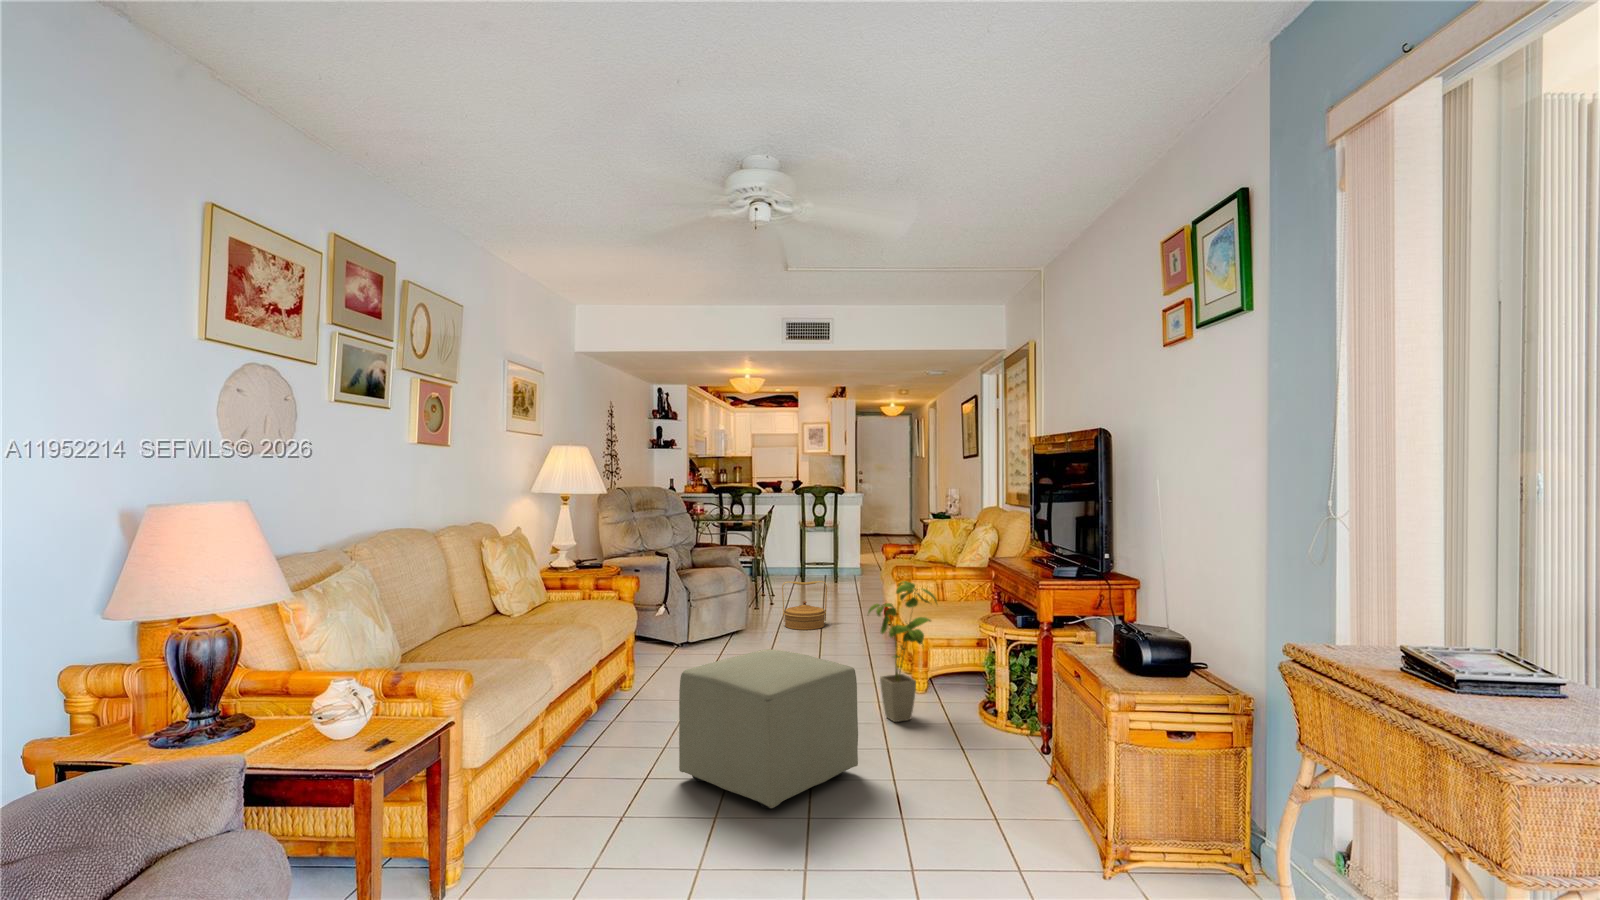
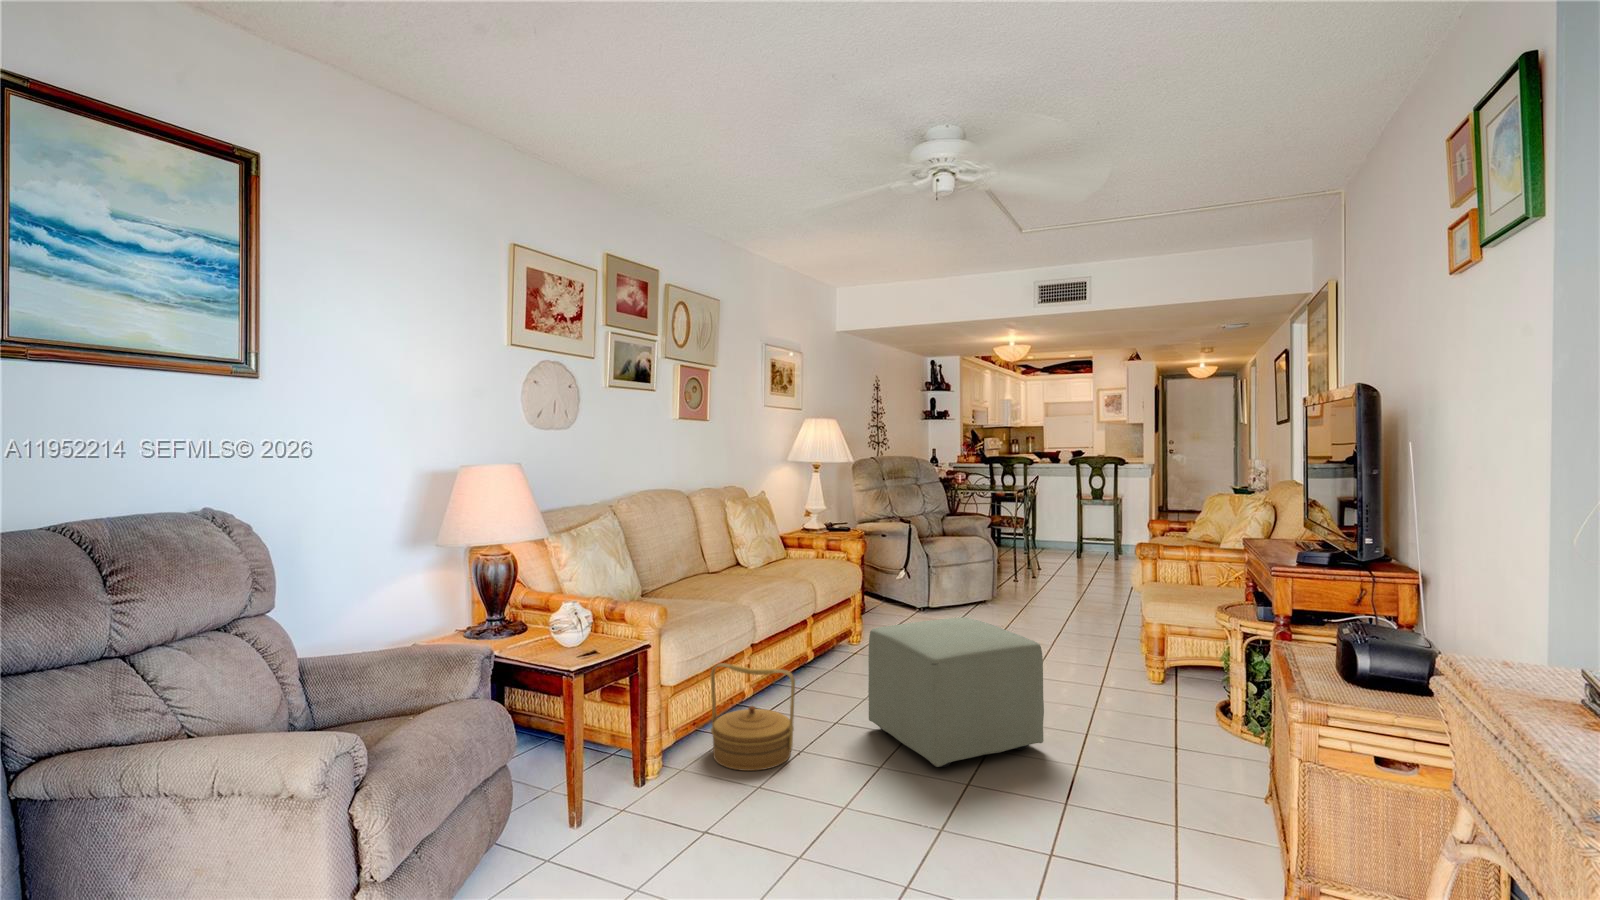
basket: present [782,581,827,630] -> present [711,663,795,771]
house plant: present [868,581,937,722] -> none [1082,560,1160,708]

